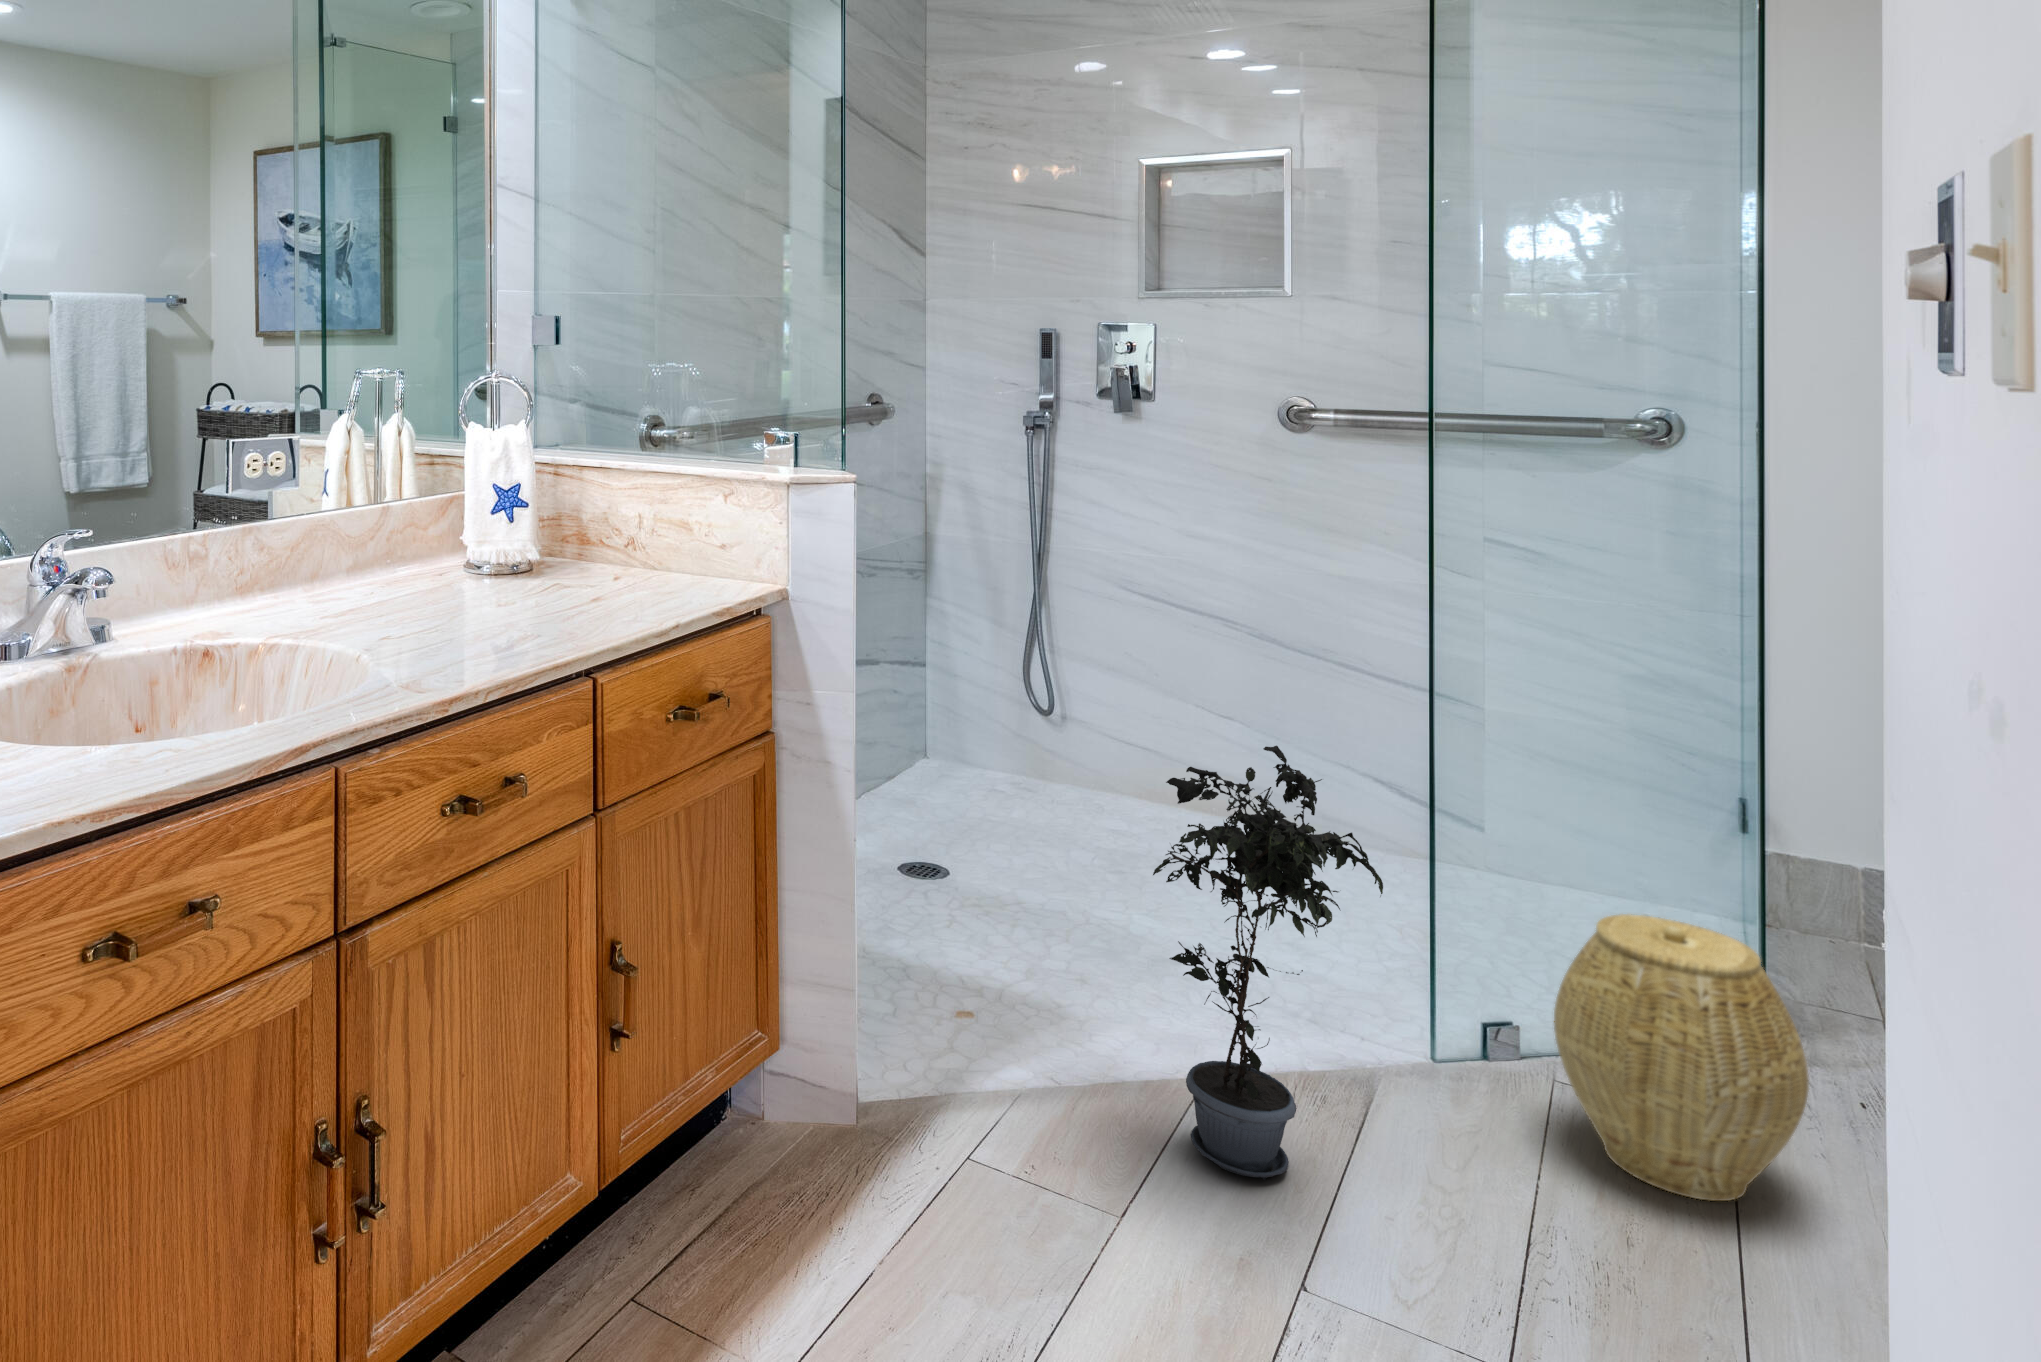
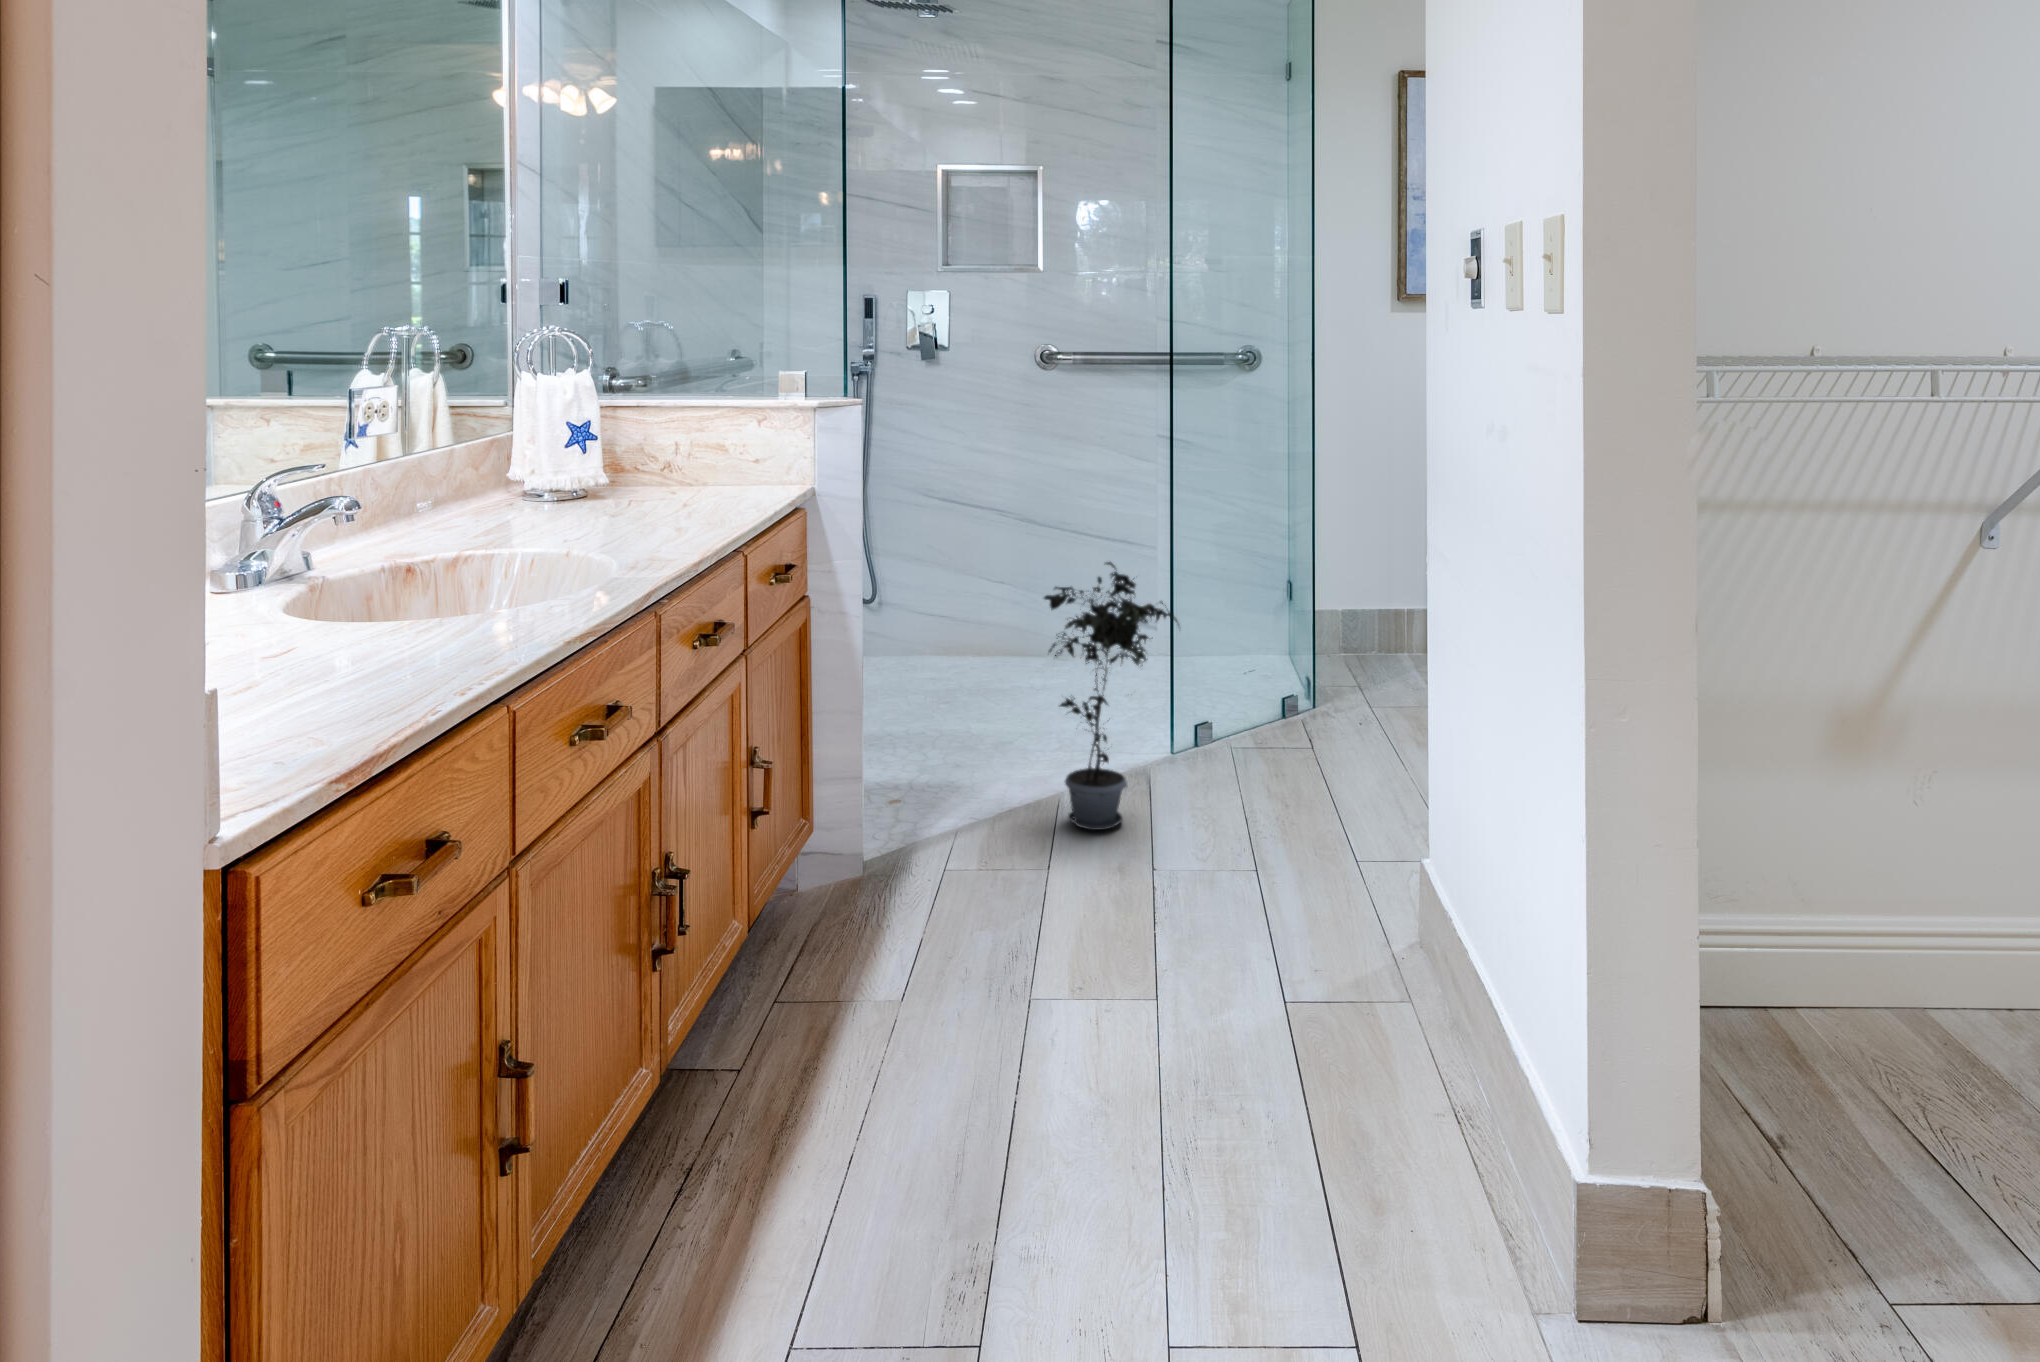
woven basket: present [1554,914,1809,1201] -> none [1235,635,1345,779]

